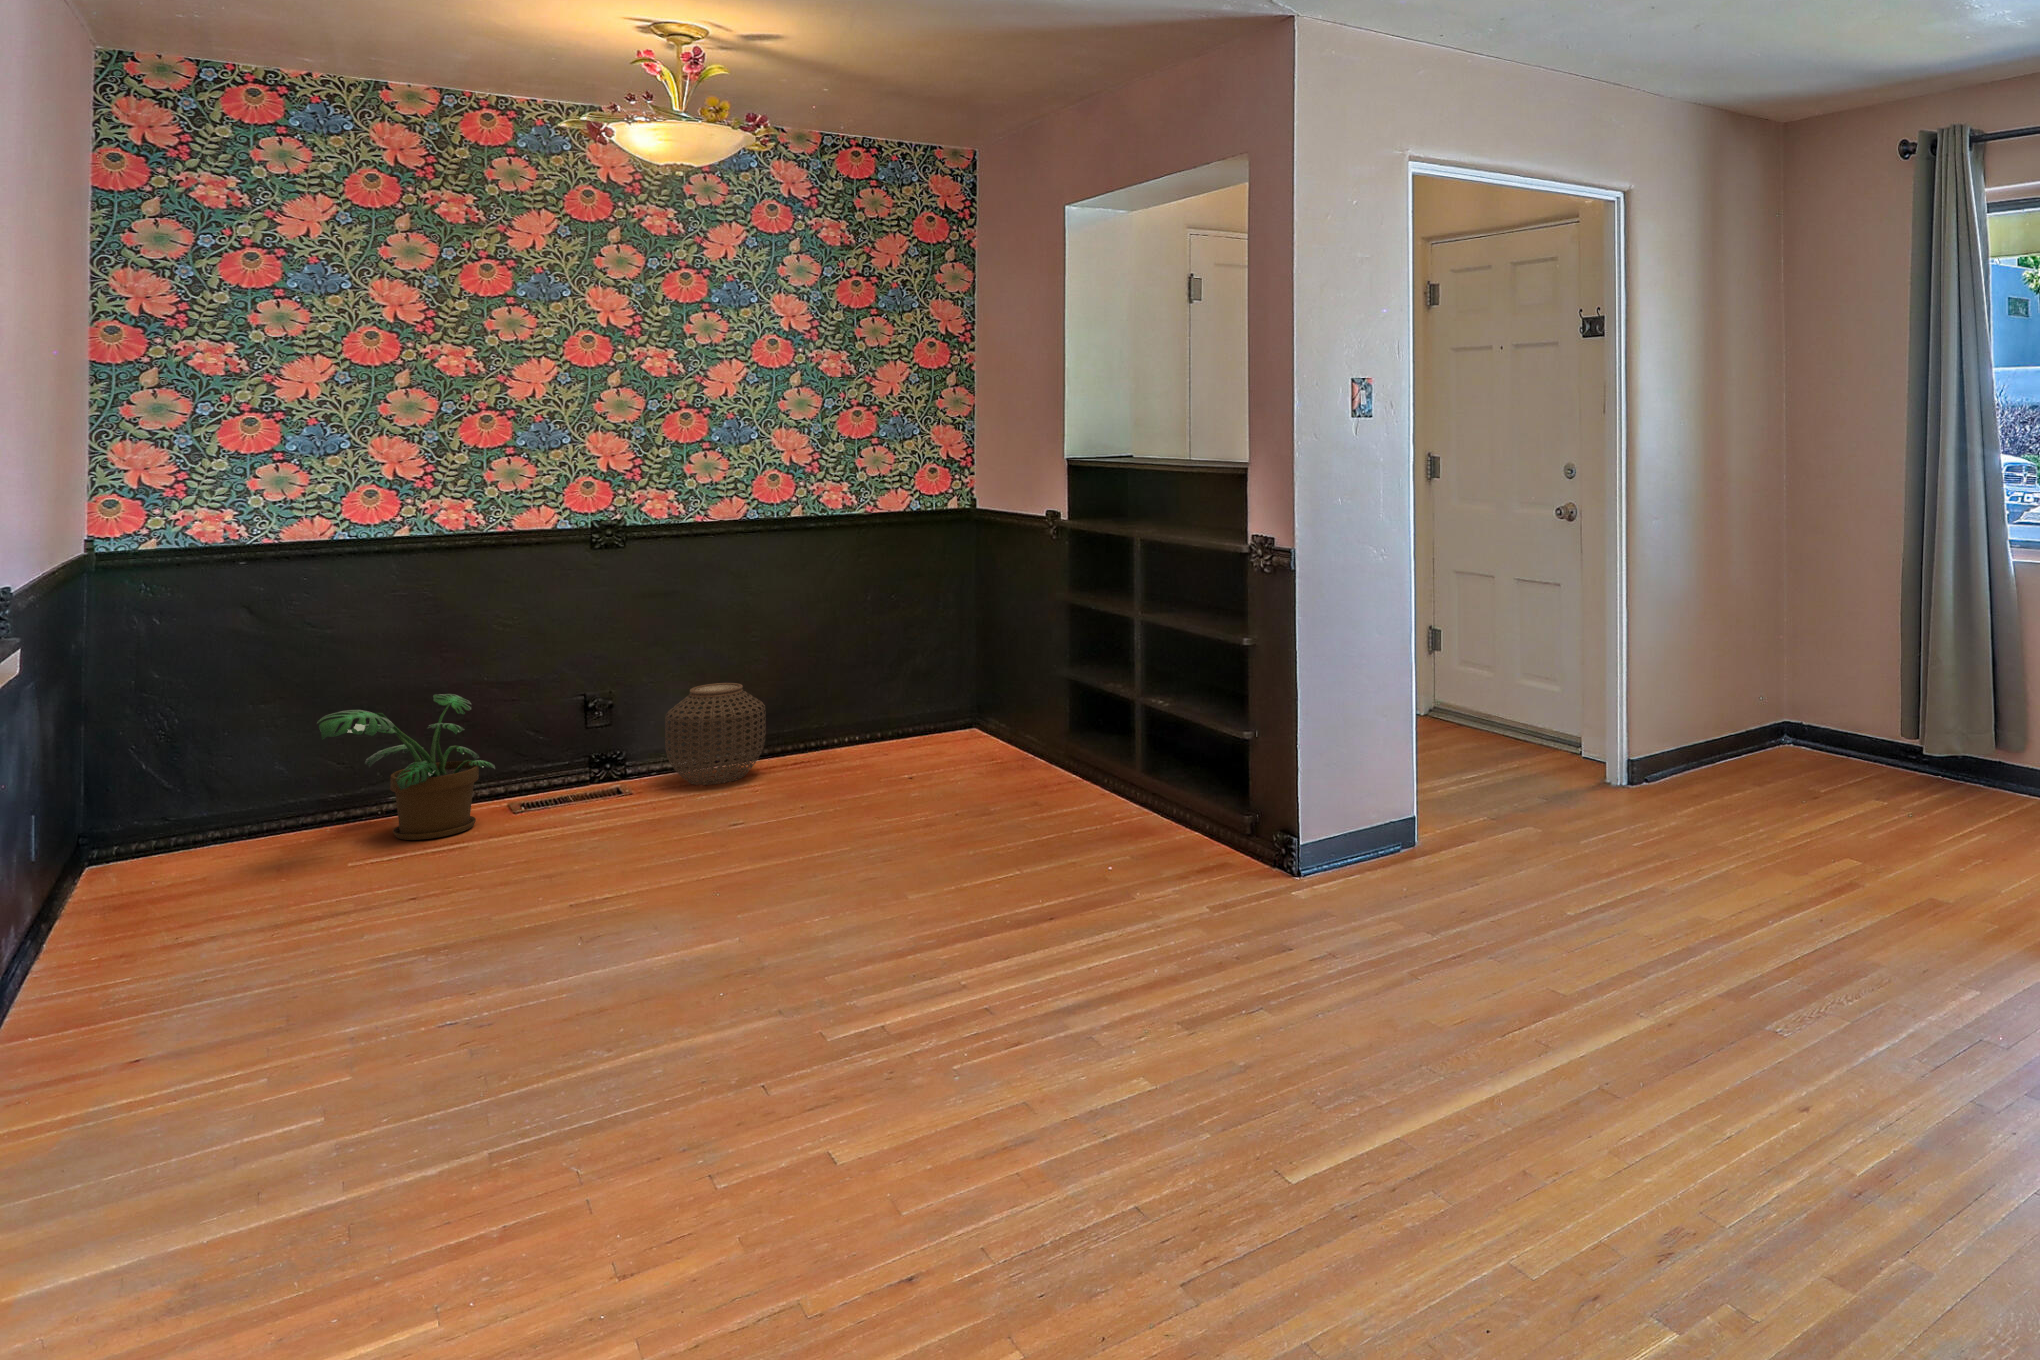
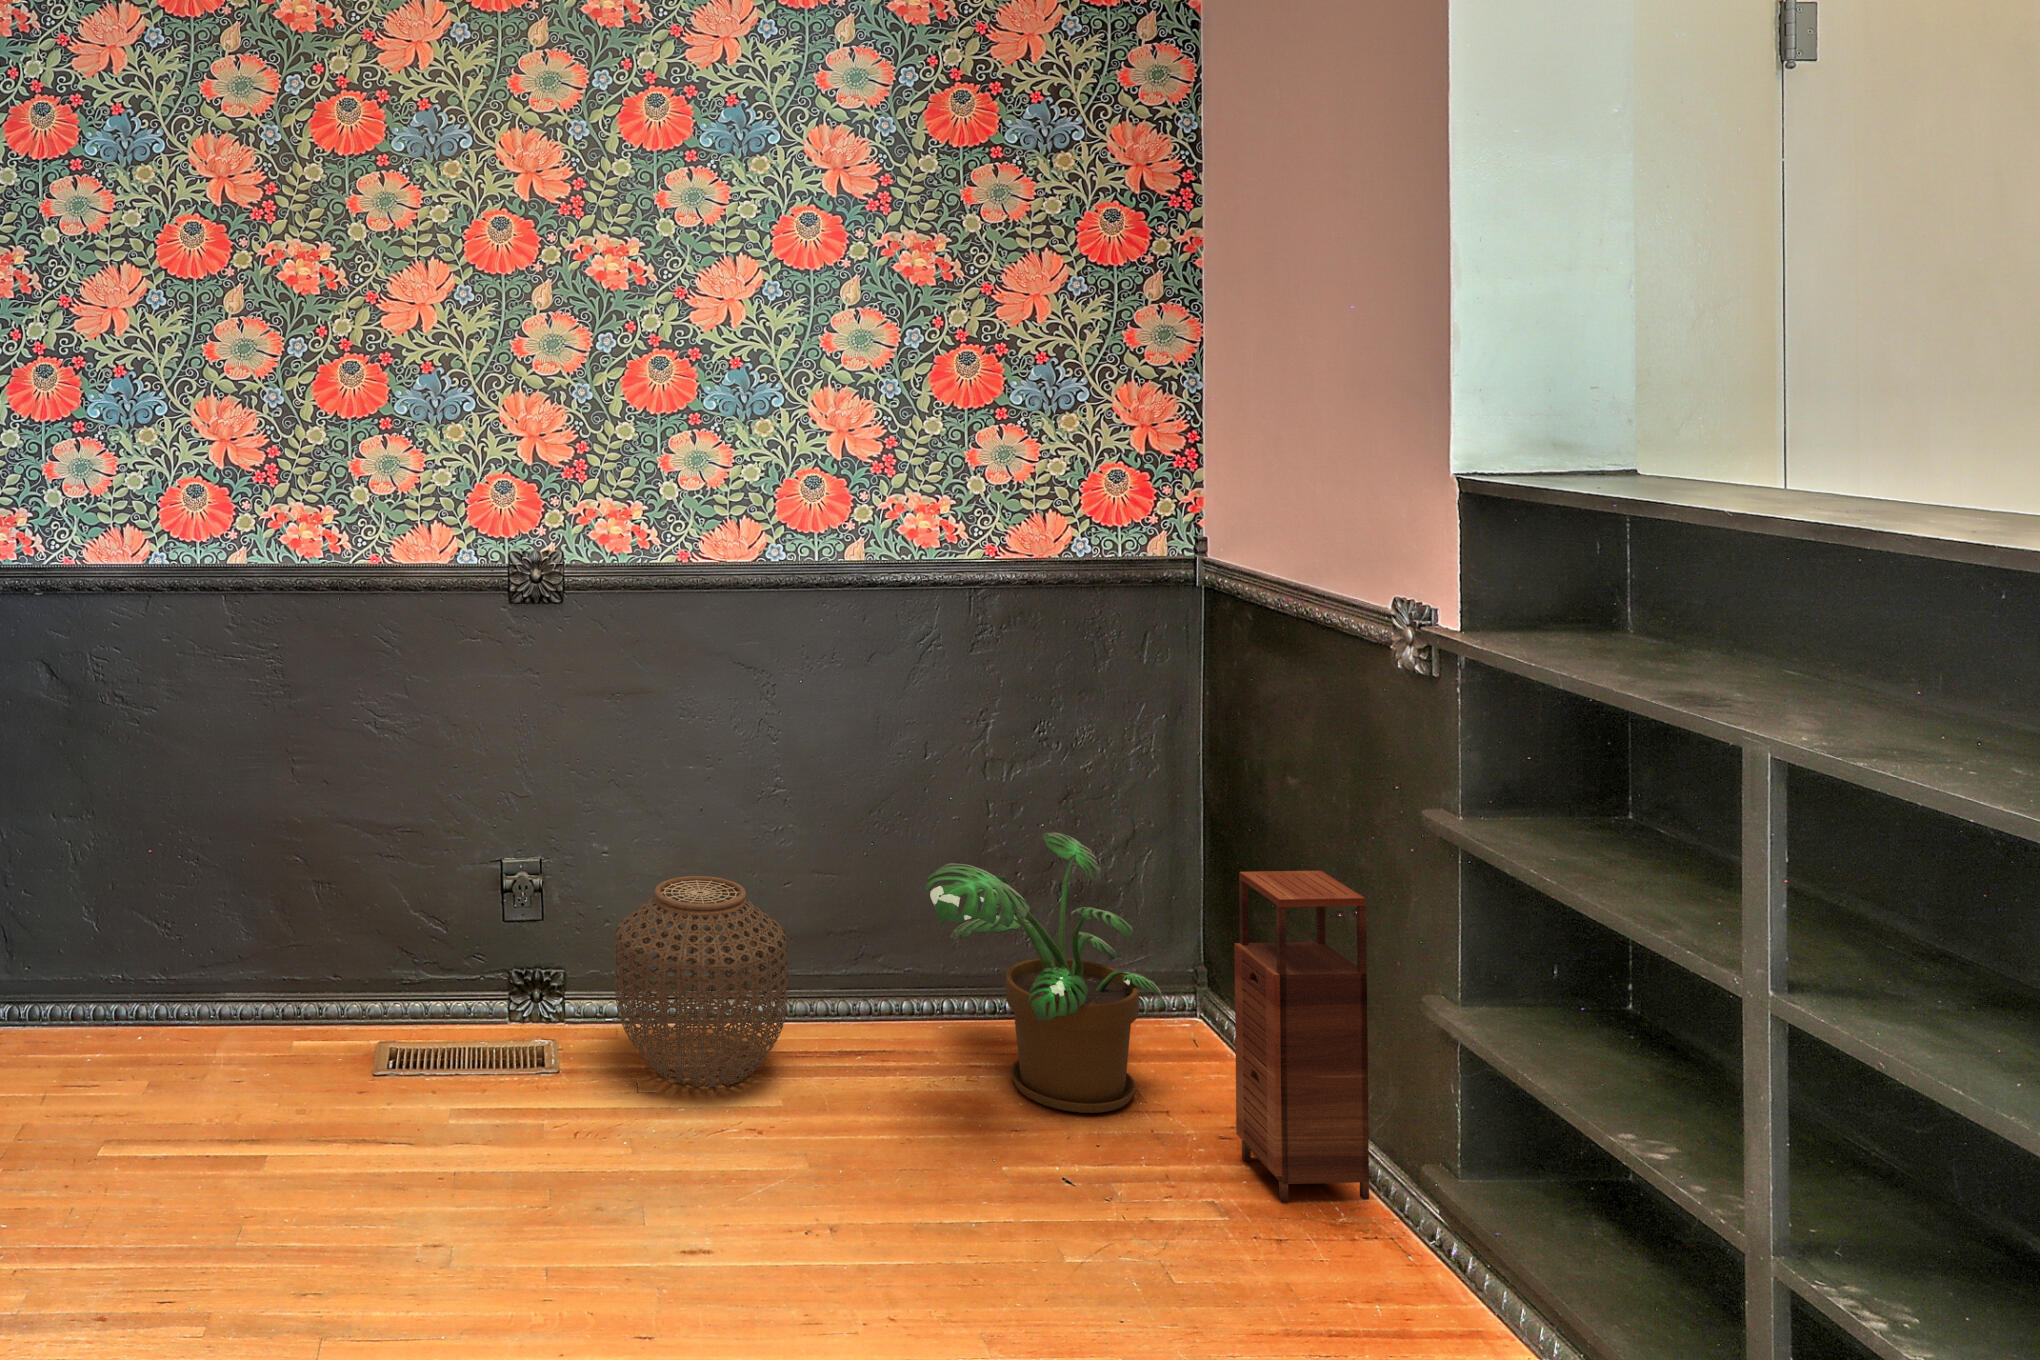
storage cabinet: none [984,632,1036,765] -> present [1234,871,1369,1201]
potted plant: present [317,694,495,840] -> present [925,832,1162,1113]

